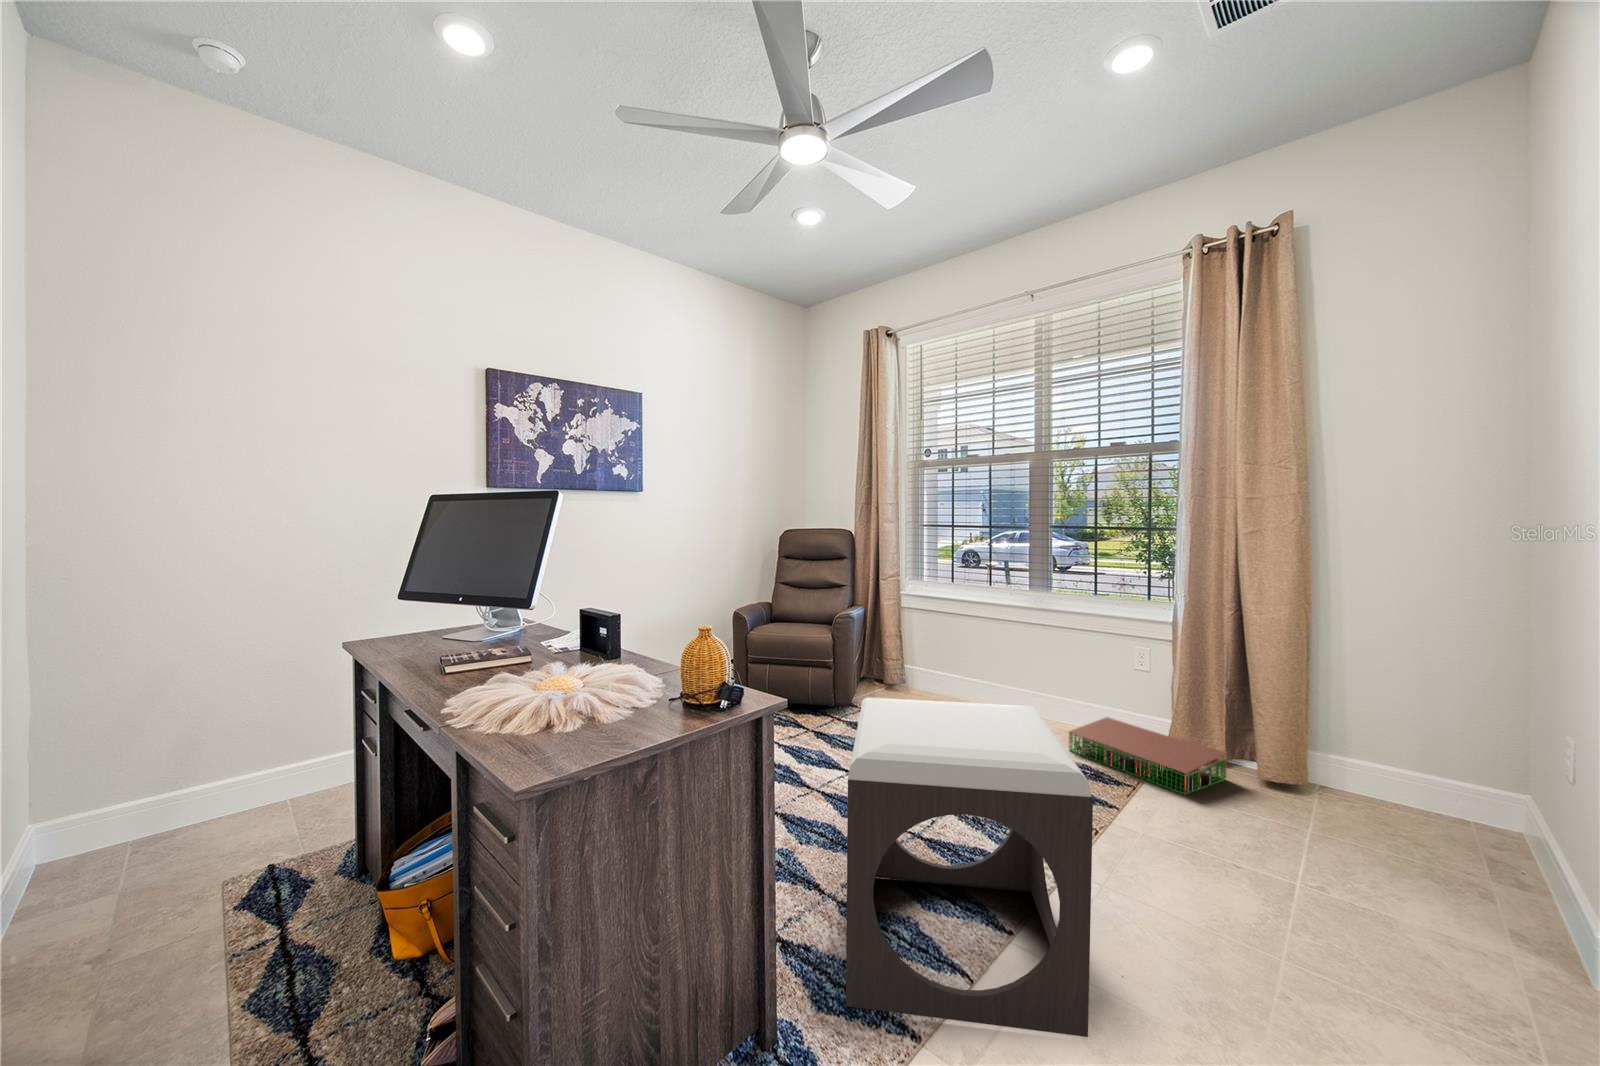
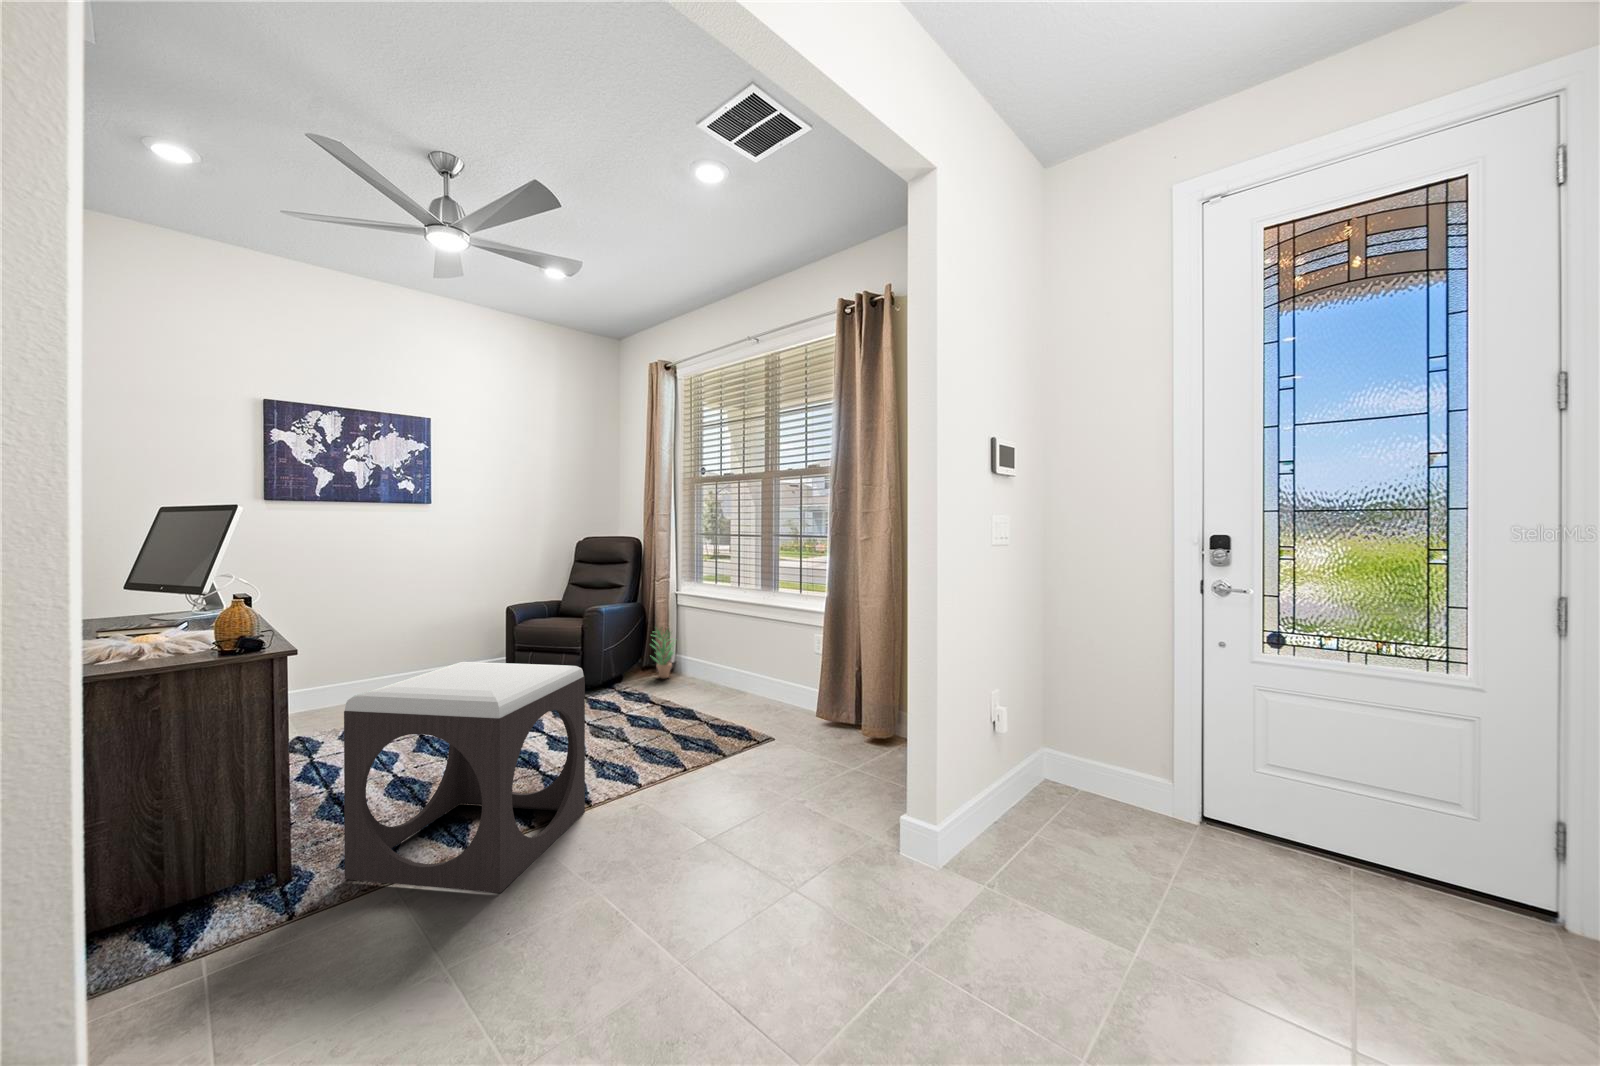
potted plant: none [880,633,912,694] -> present [653,630,675,678]
storage bin: present [1069,717,1227,794] -> none [751,691,852,748]

